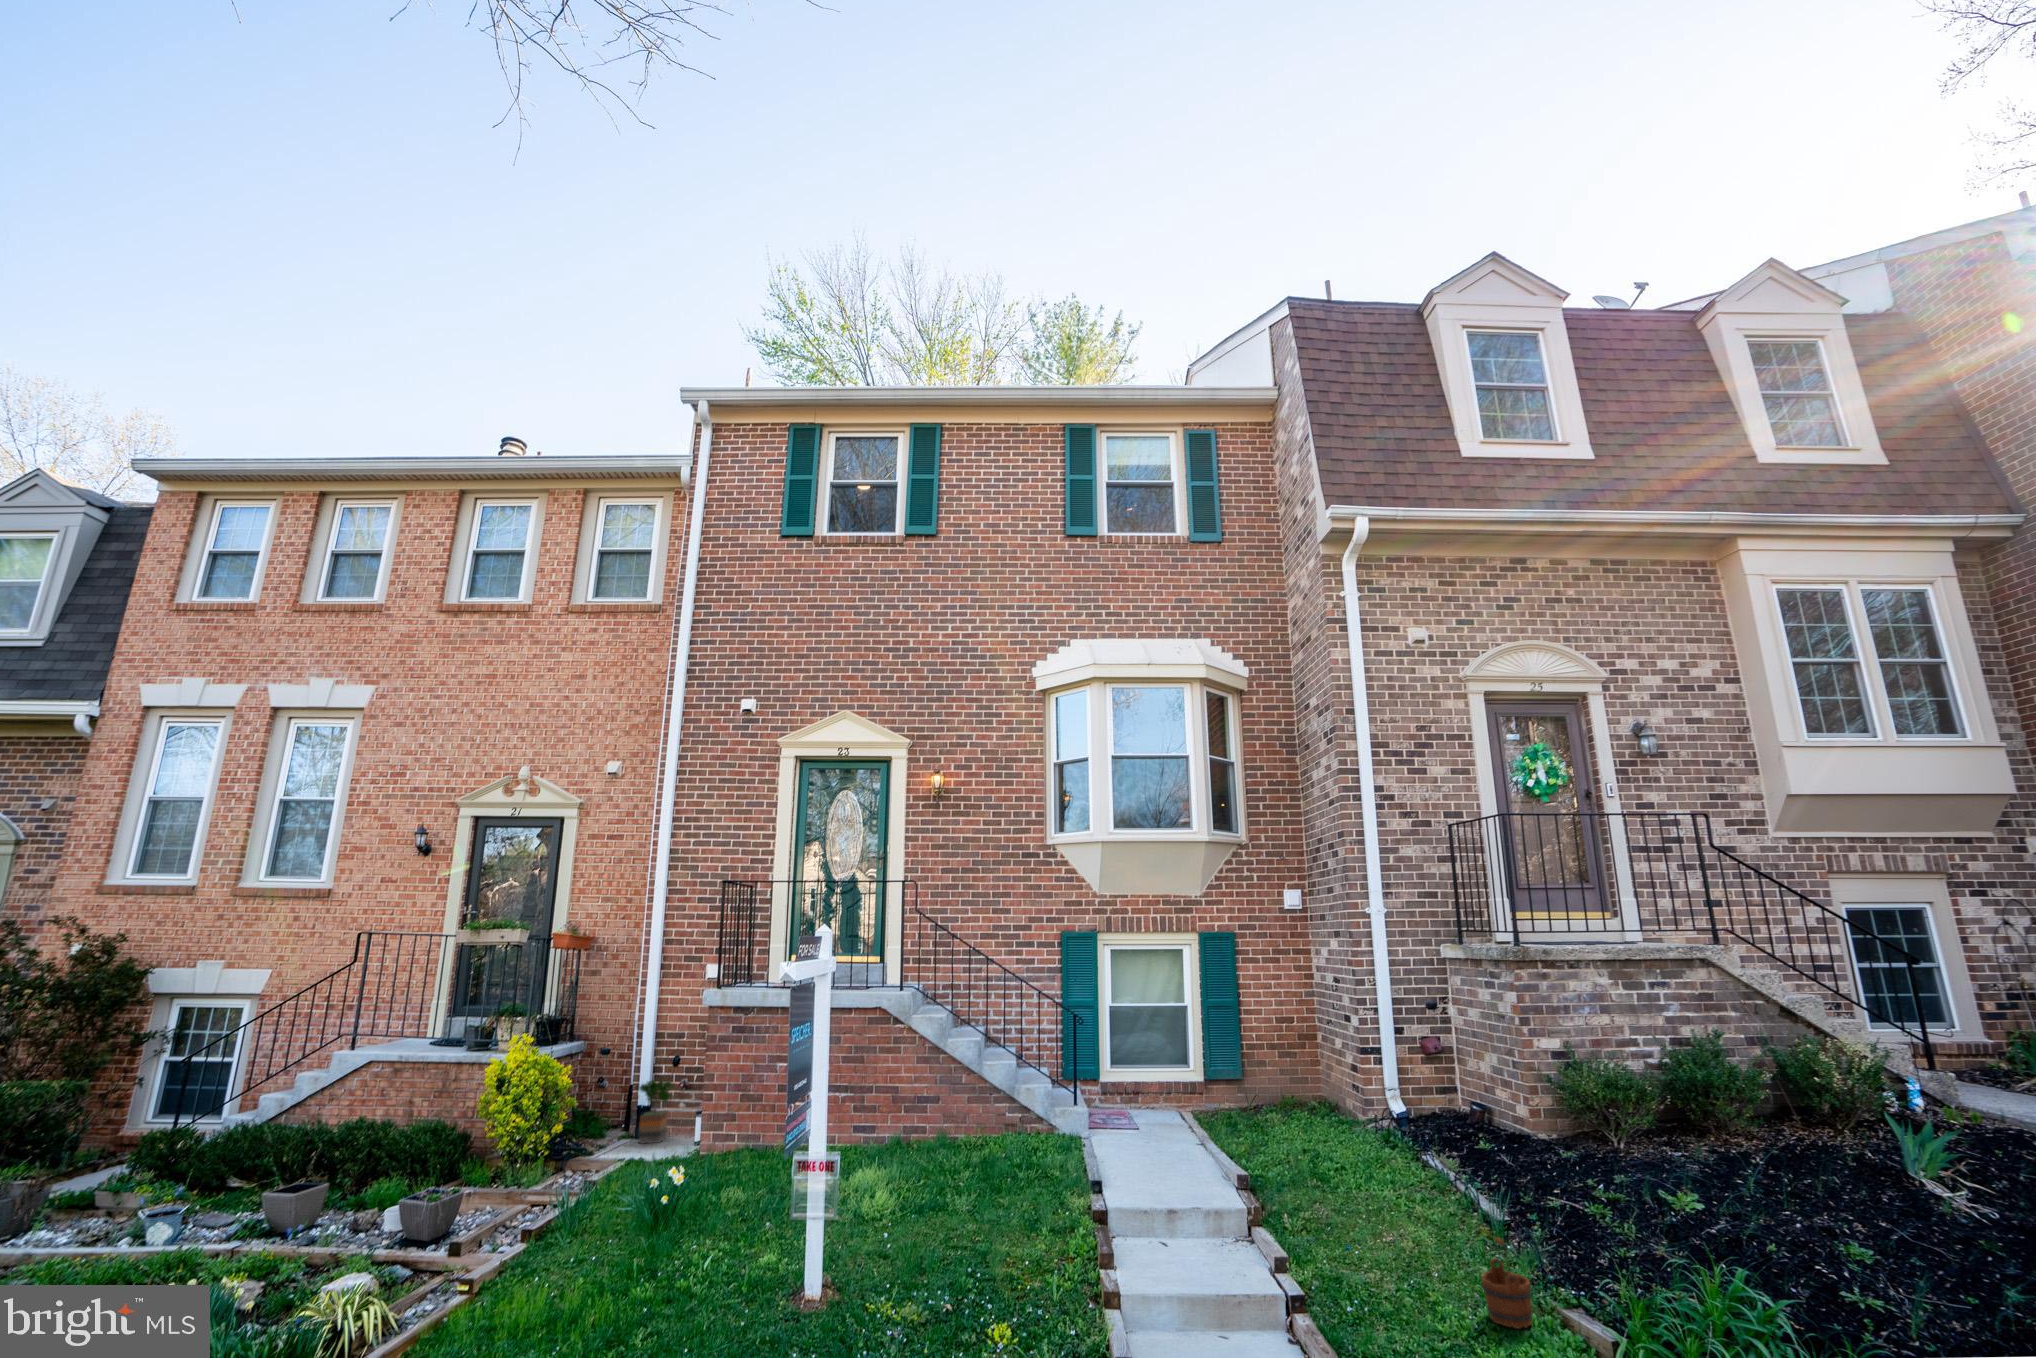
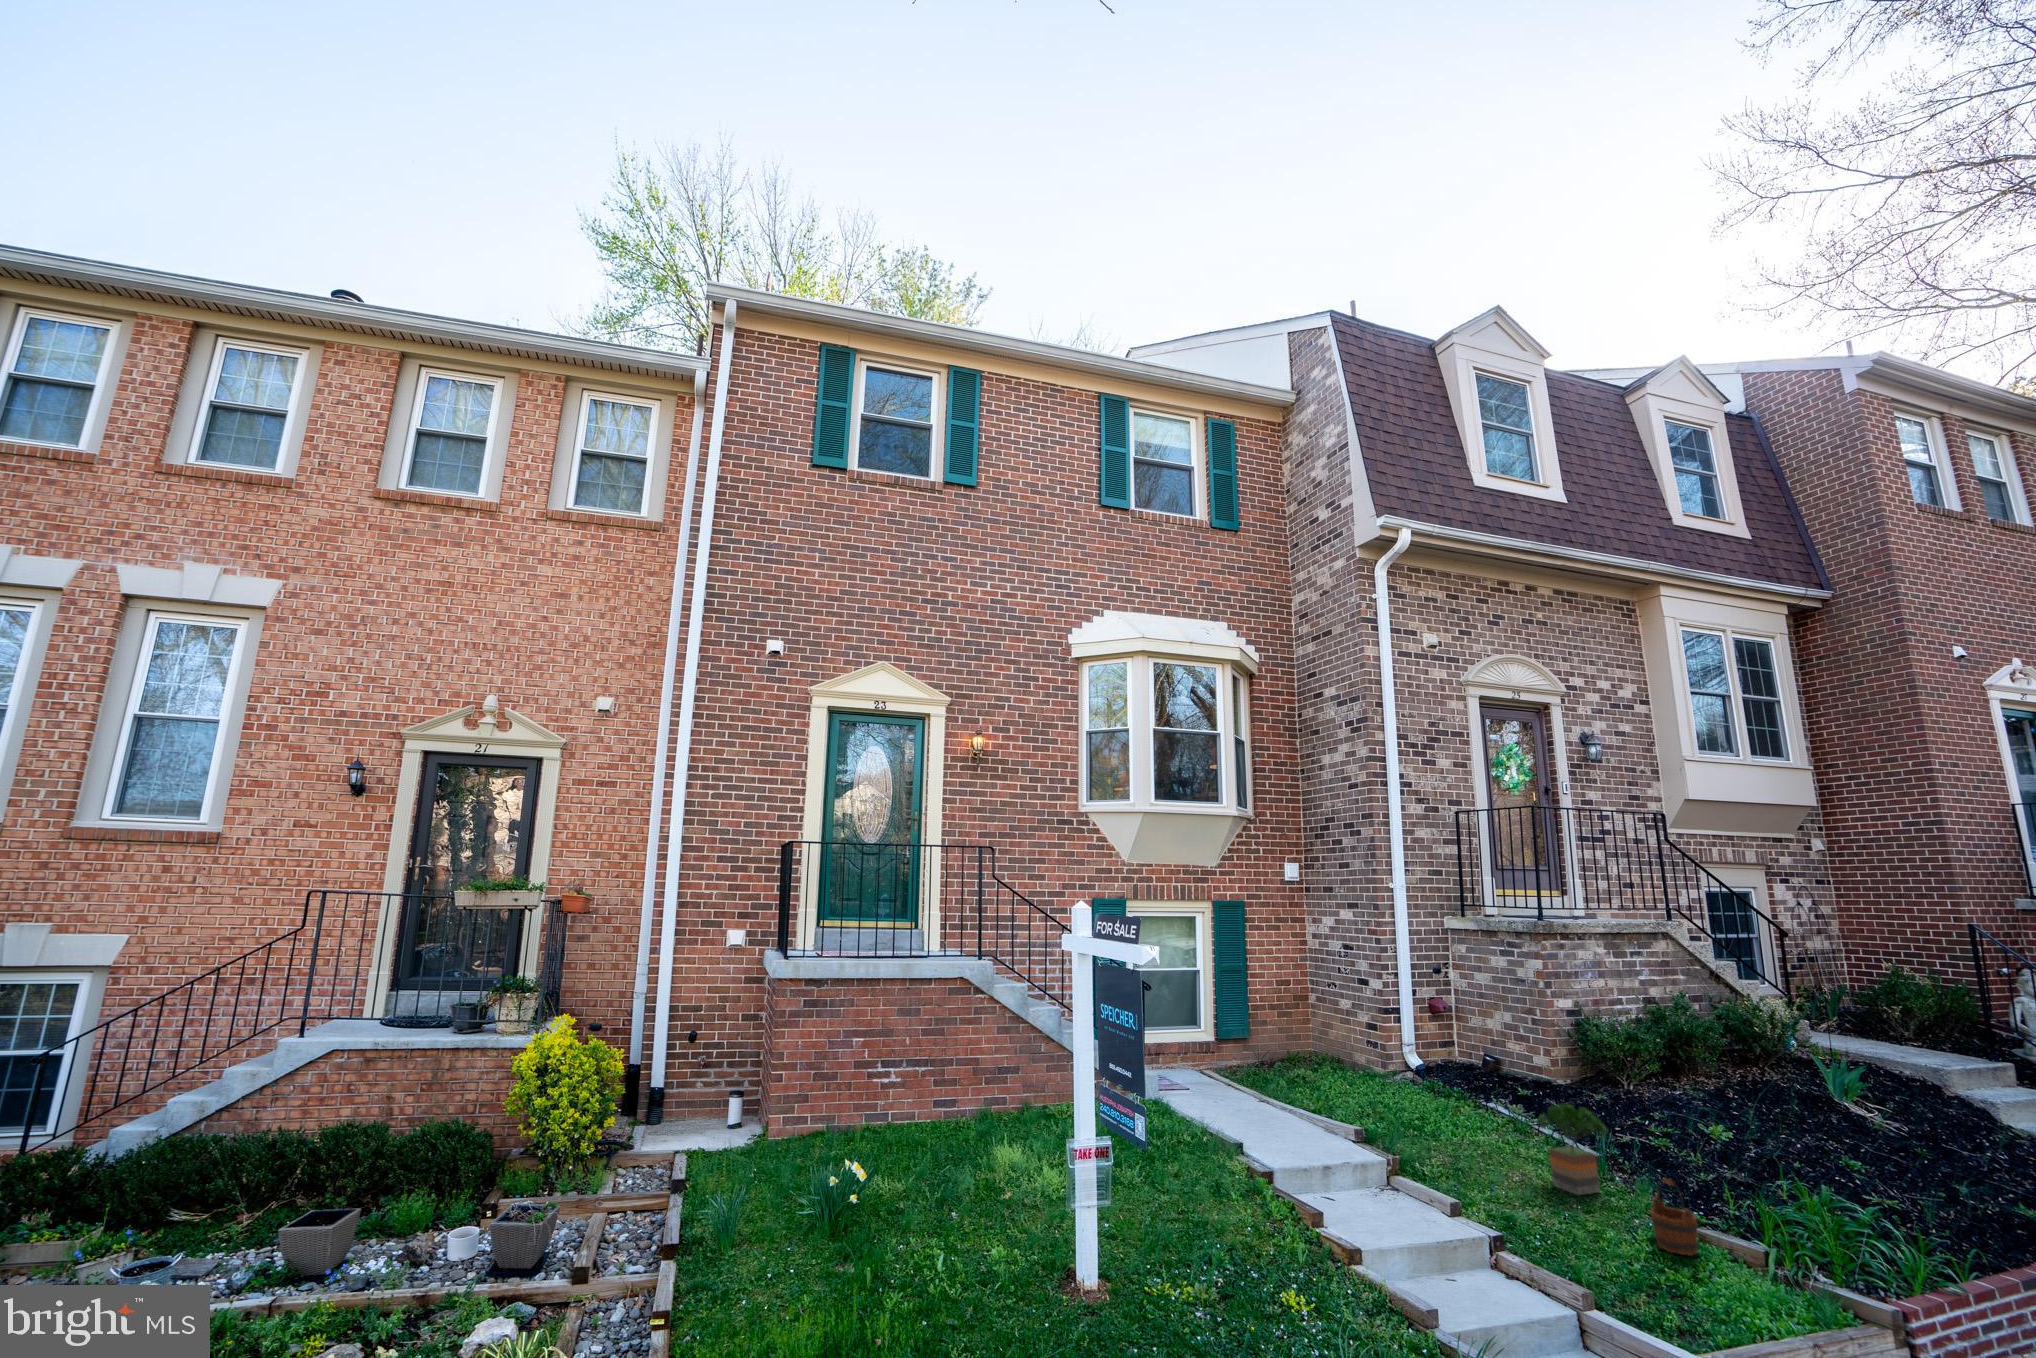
potted tree: present [638,1080,674,1143] -> present [1539,1104,1606,1195]

